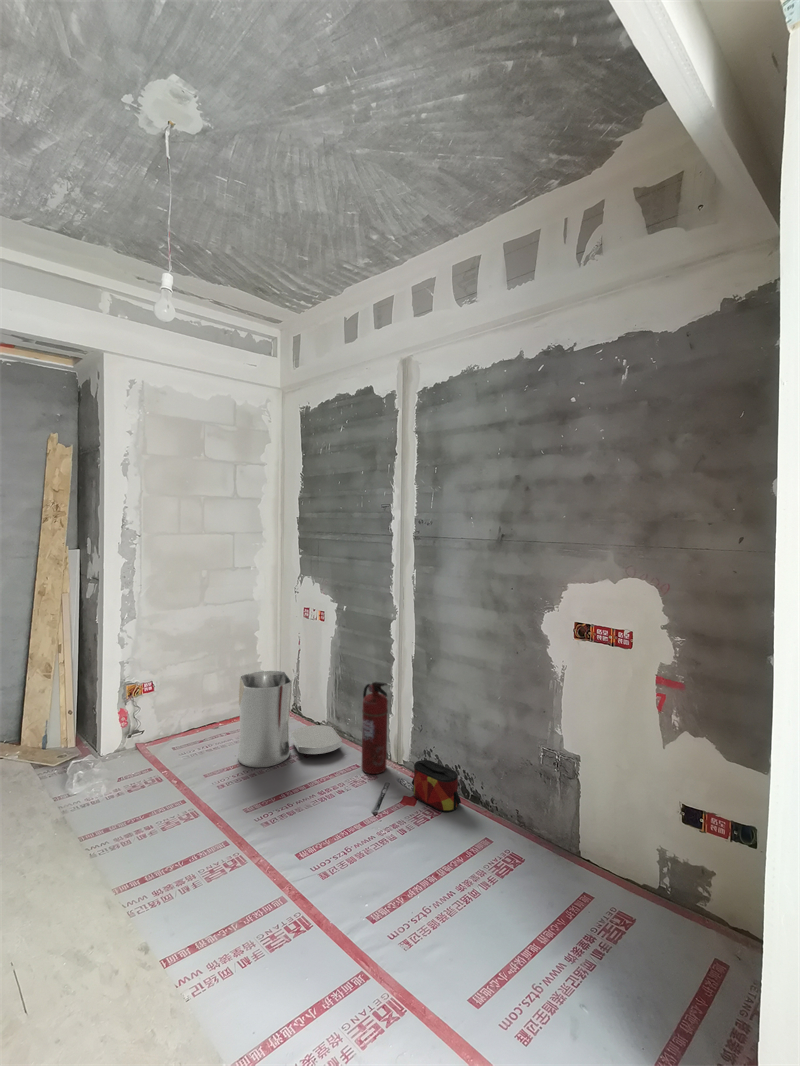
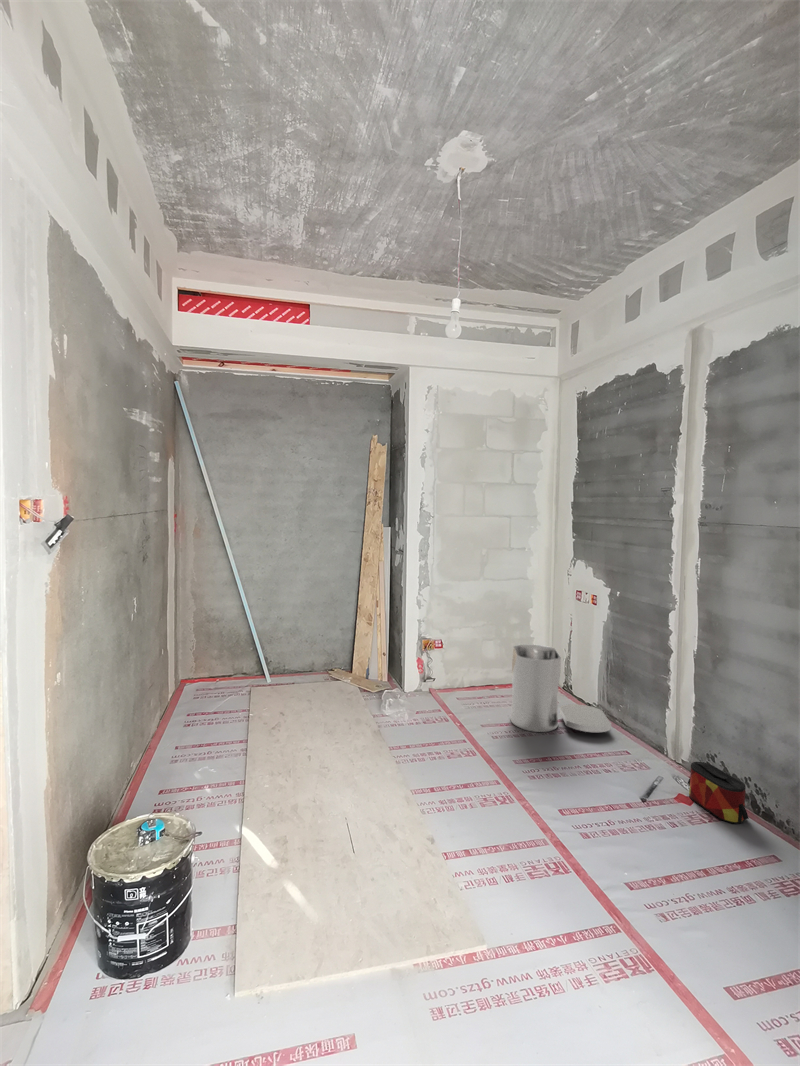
fire extinguisher: present [362,682,388,774] -> none [631,671,663,765]

